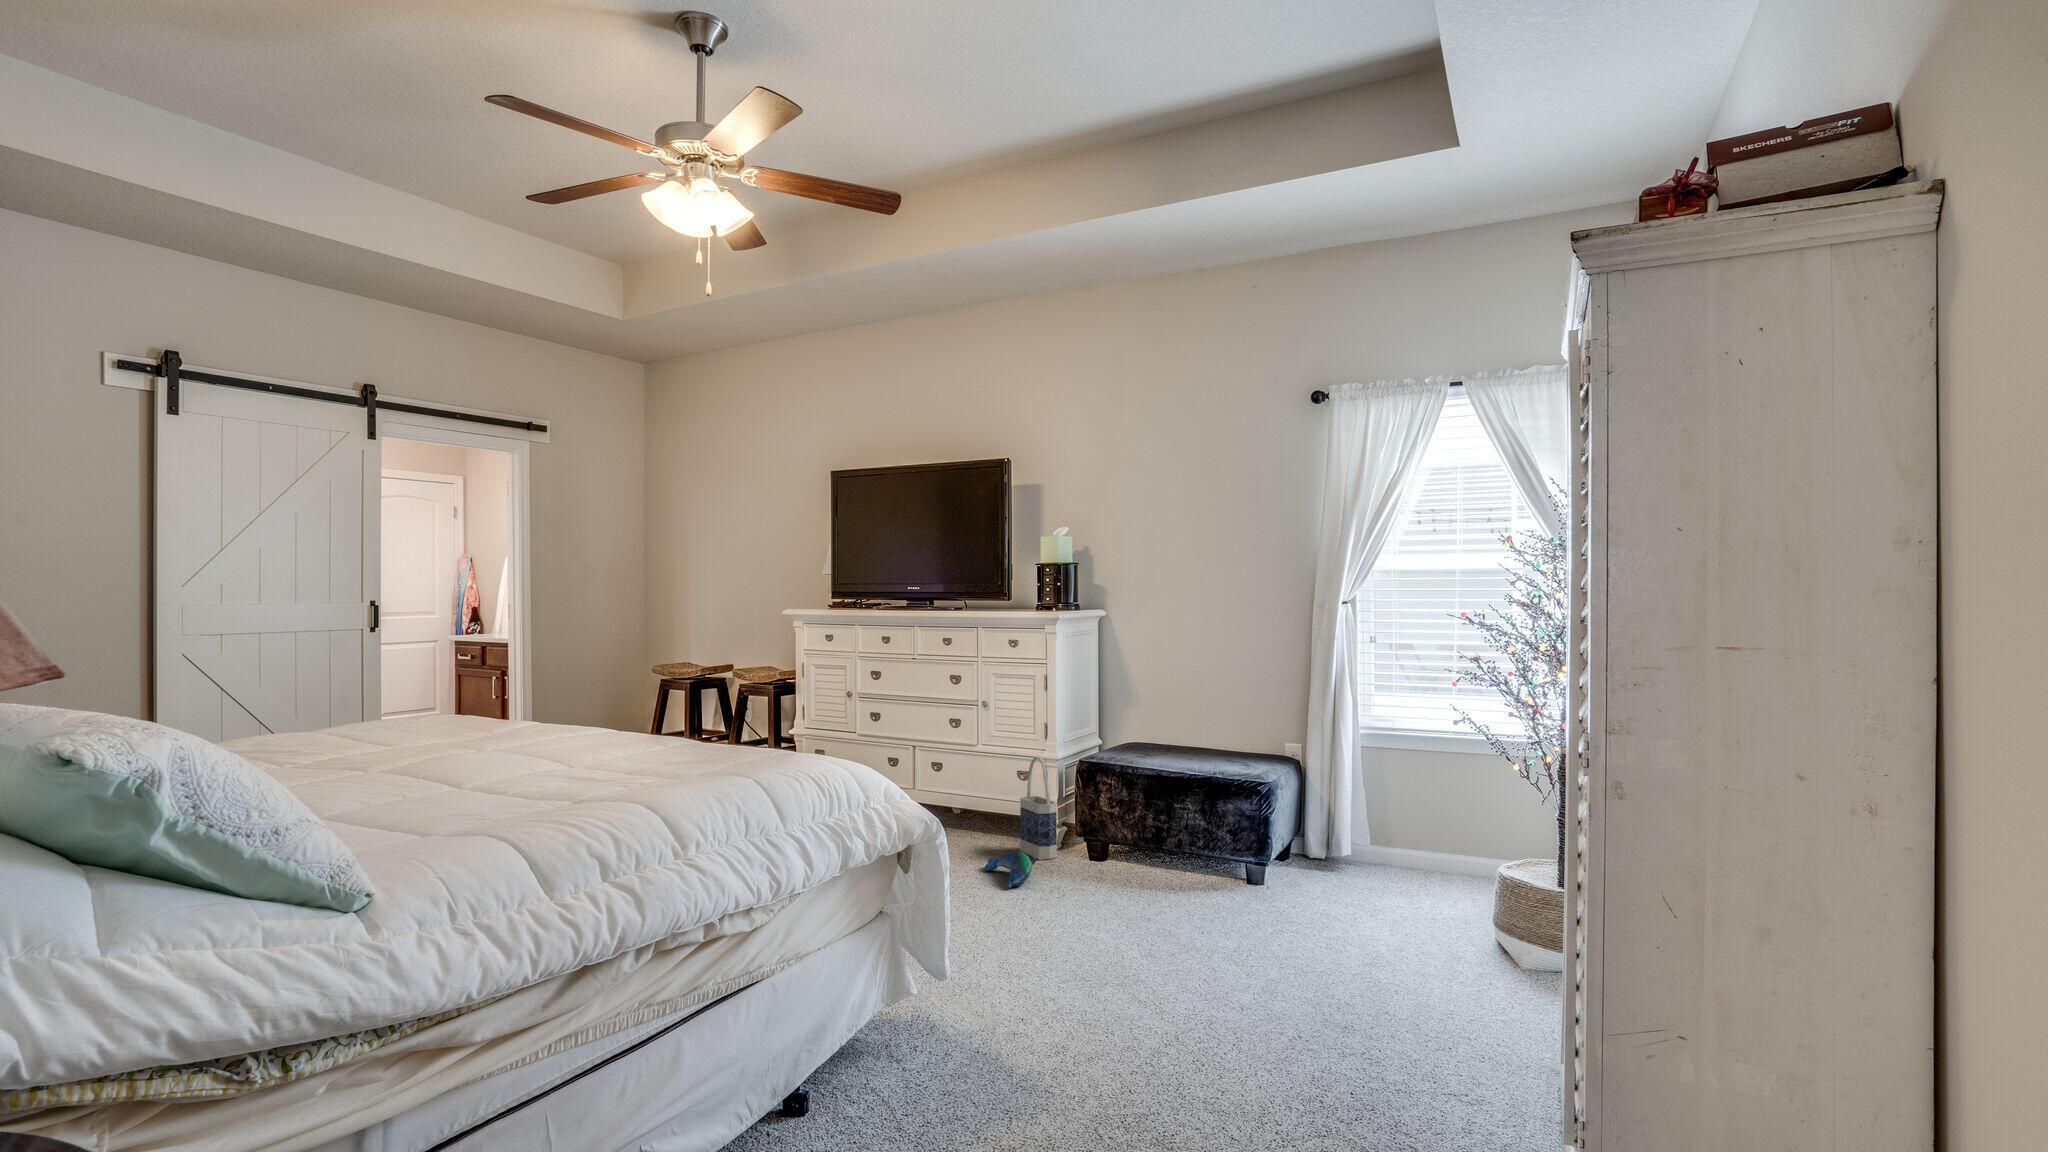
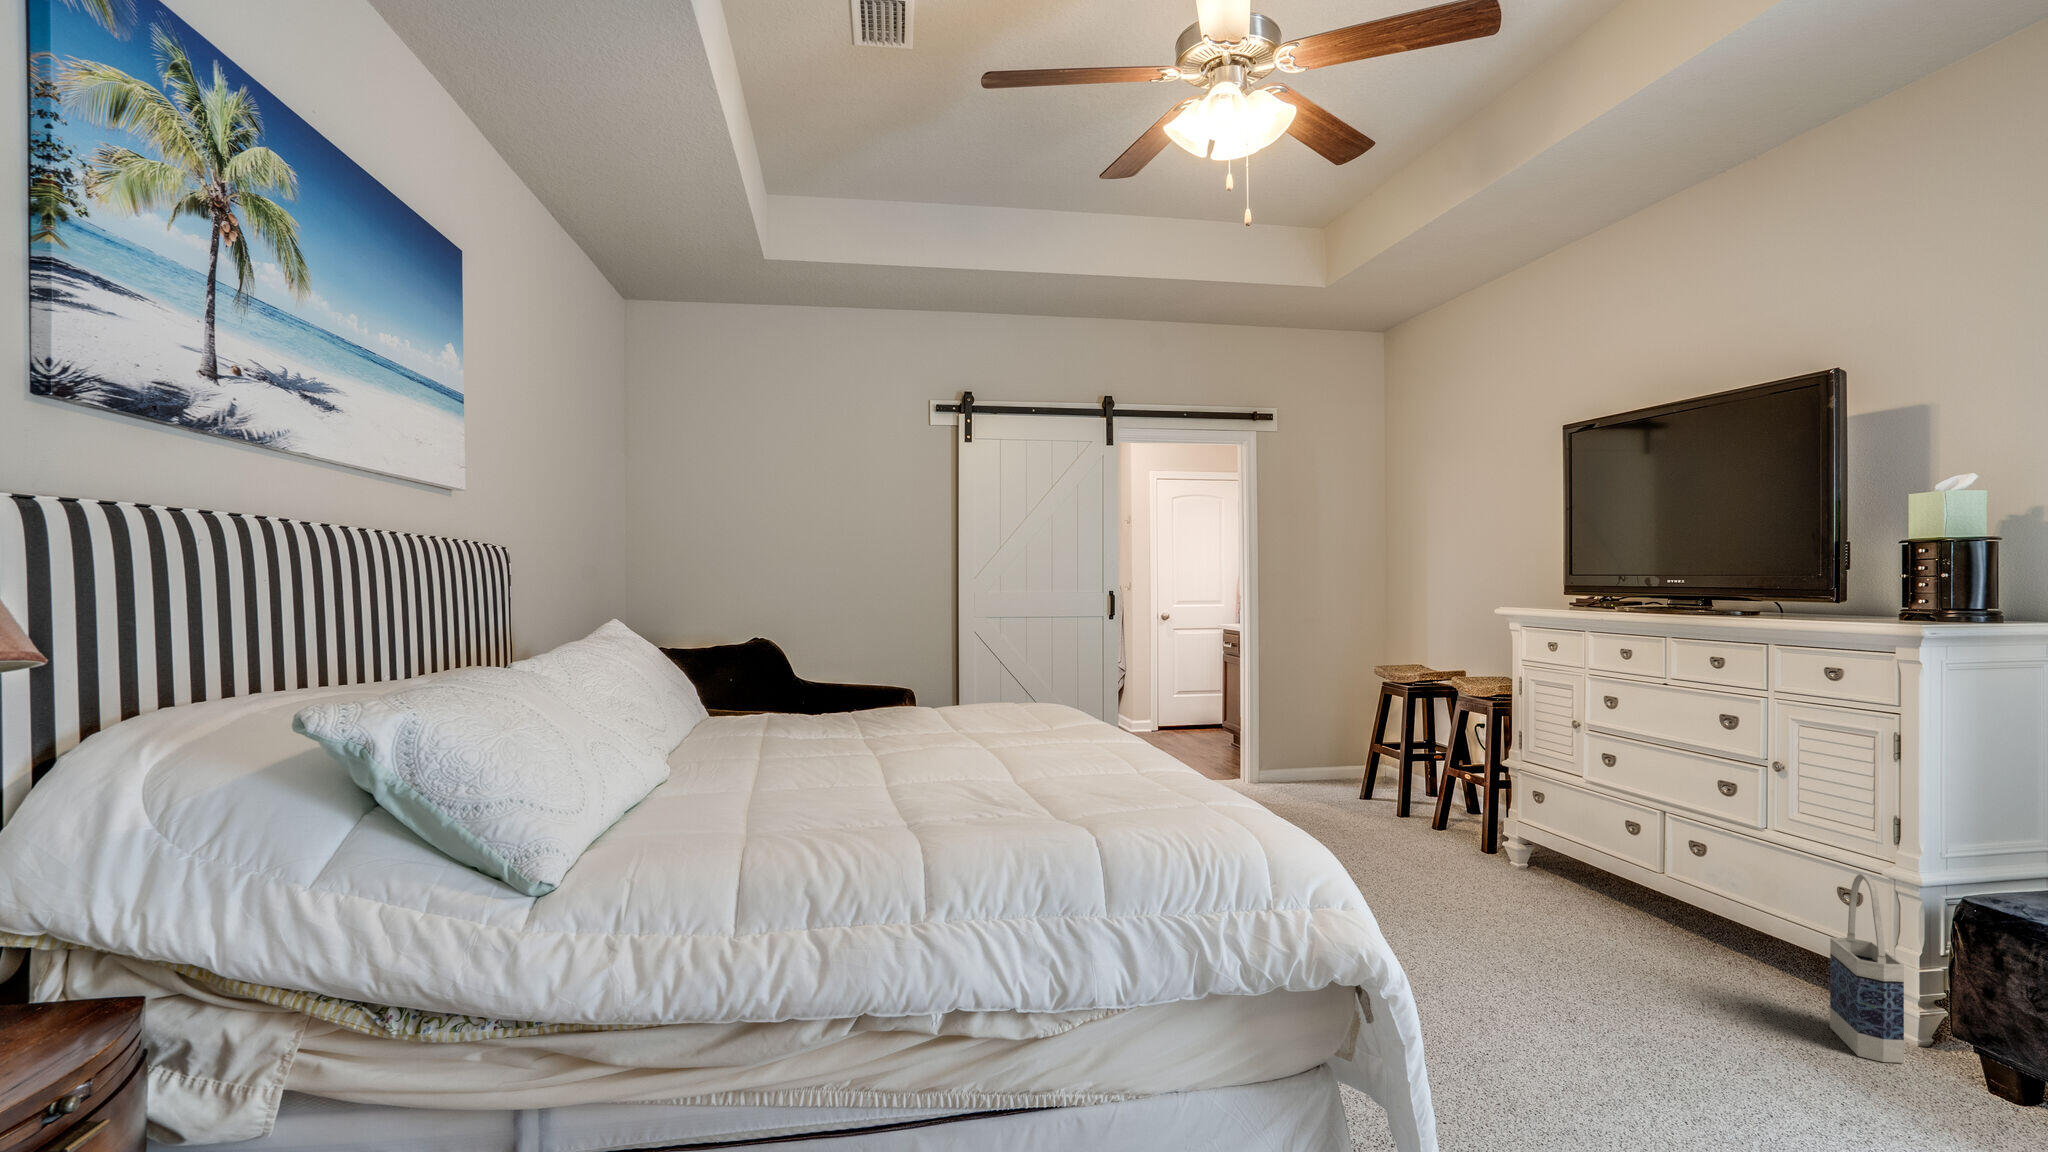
plush toy: present [984,851,1036,888] -> none [1723,1024,1820,1091]

